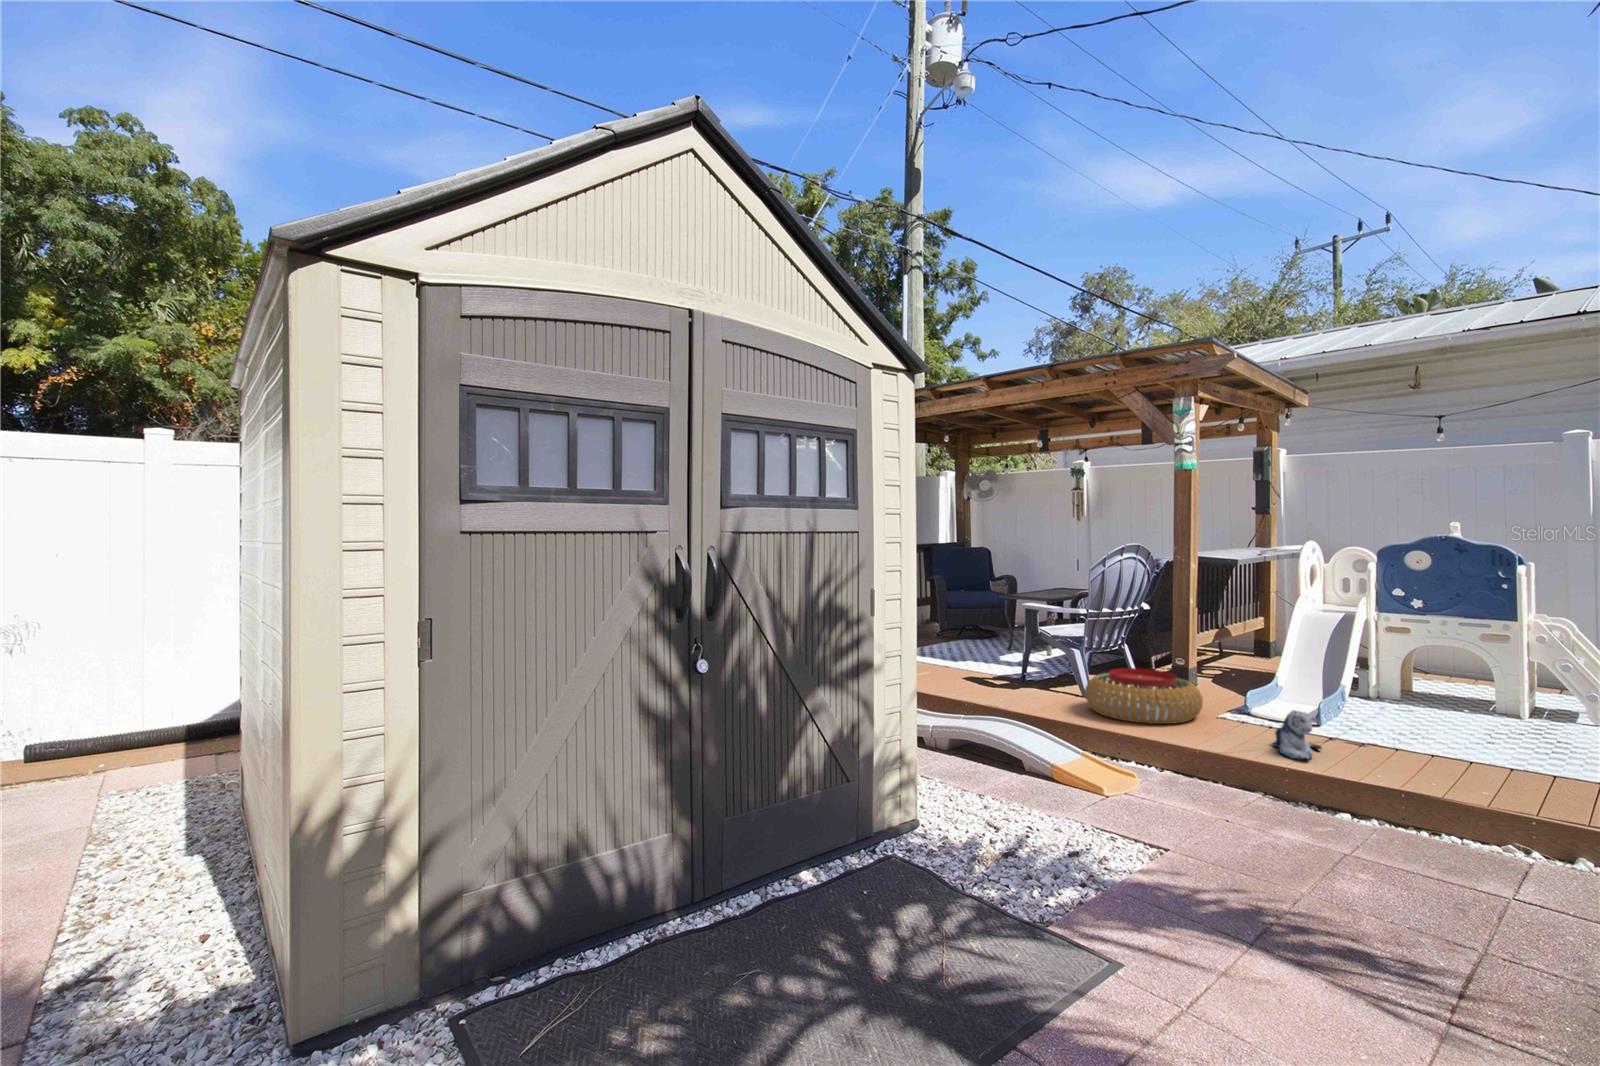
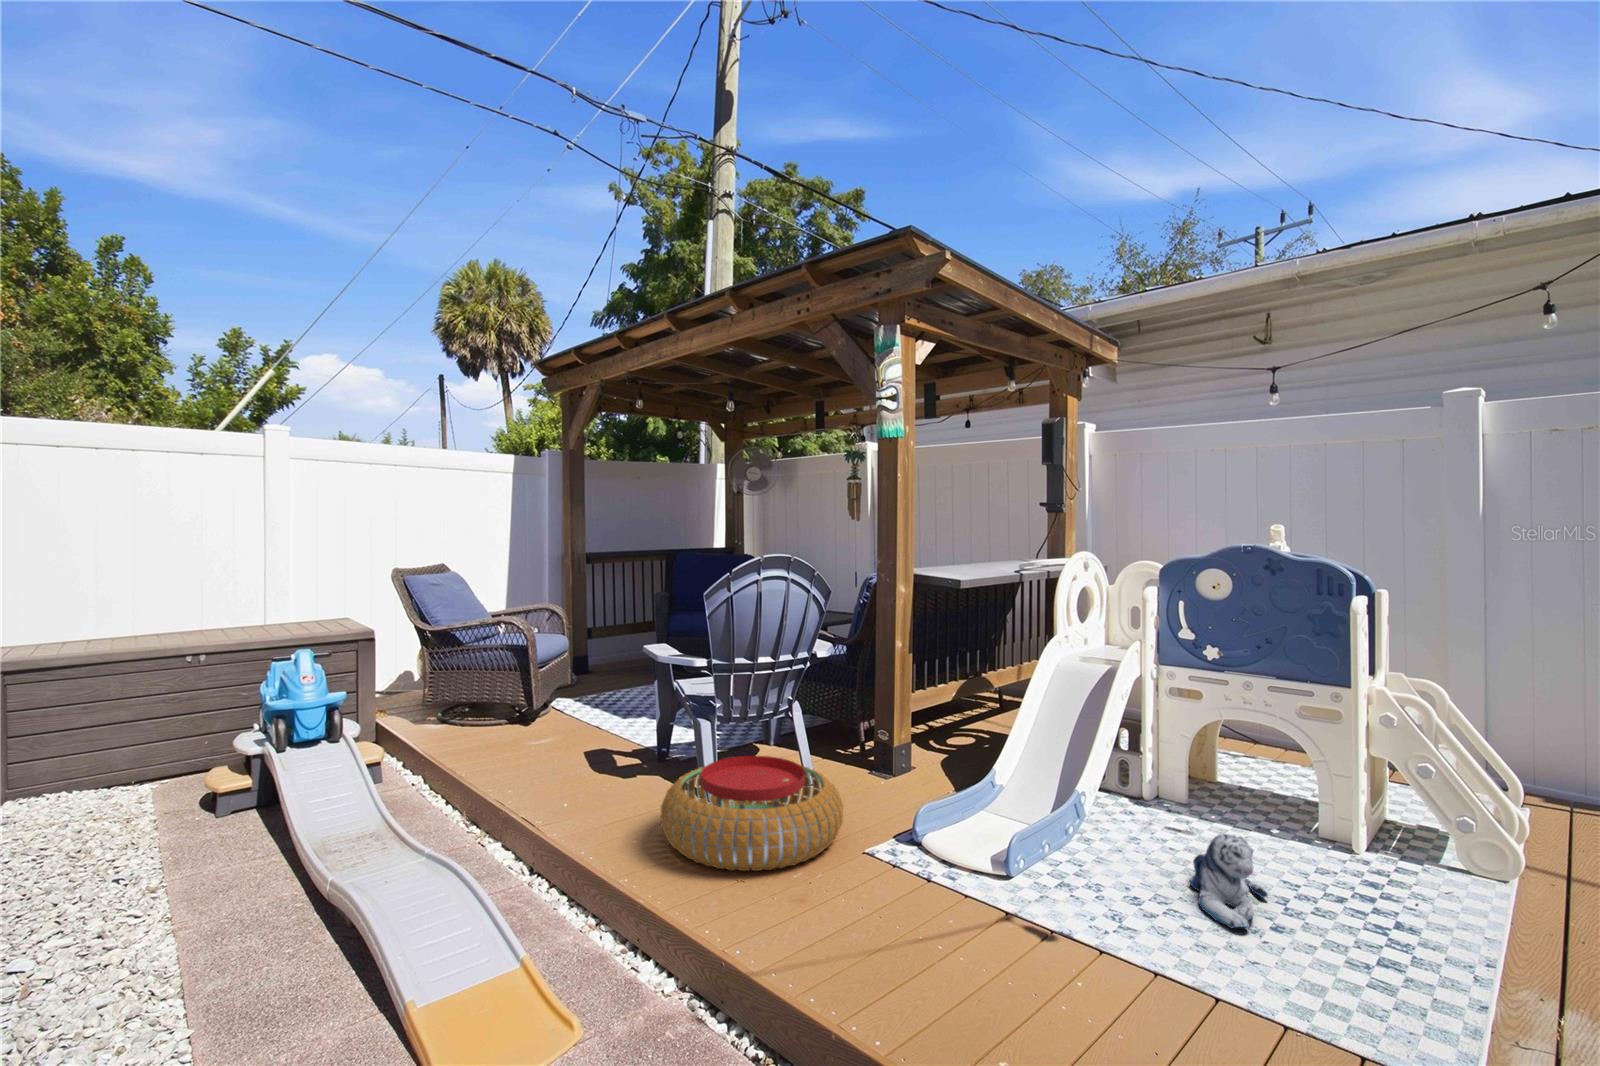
plush toy: present [1273,710,1322,760] -> present [1189,833,1268,928]

